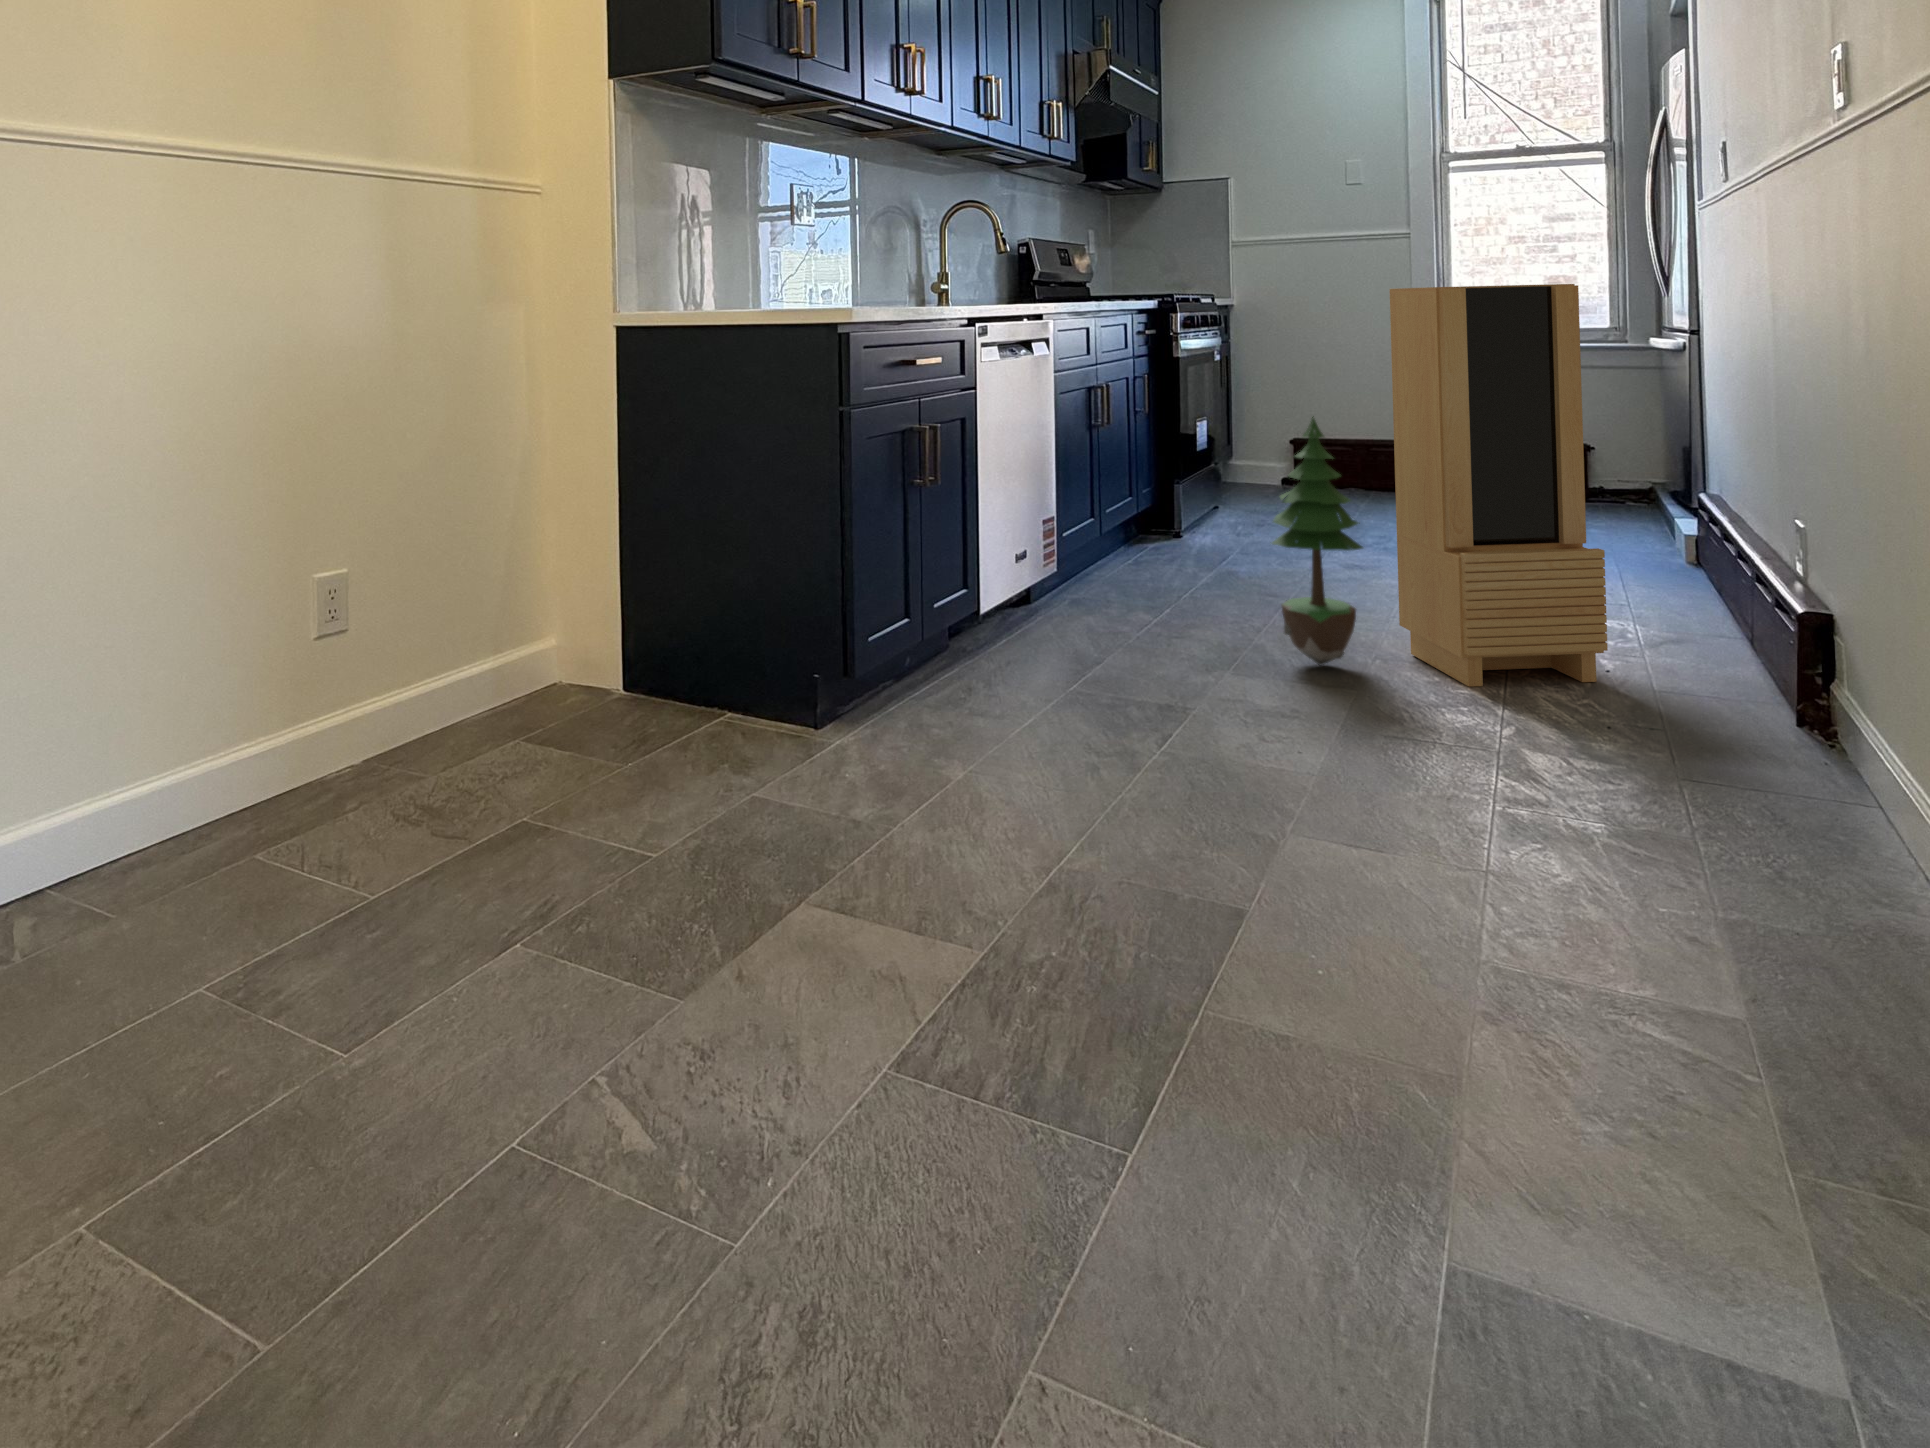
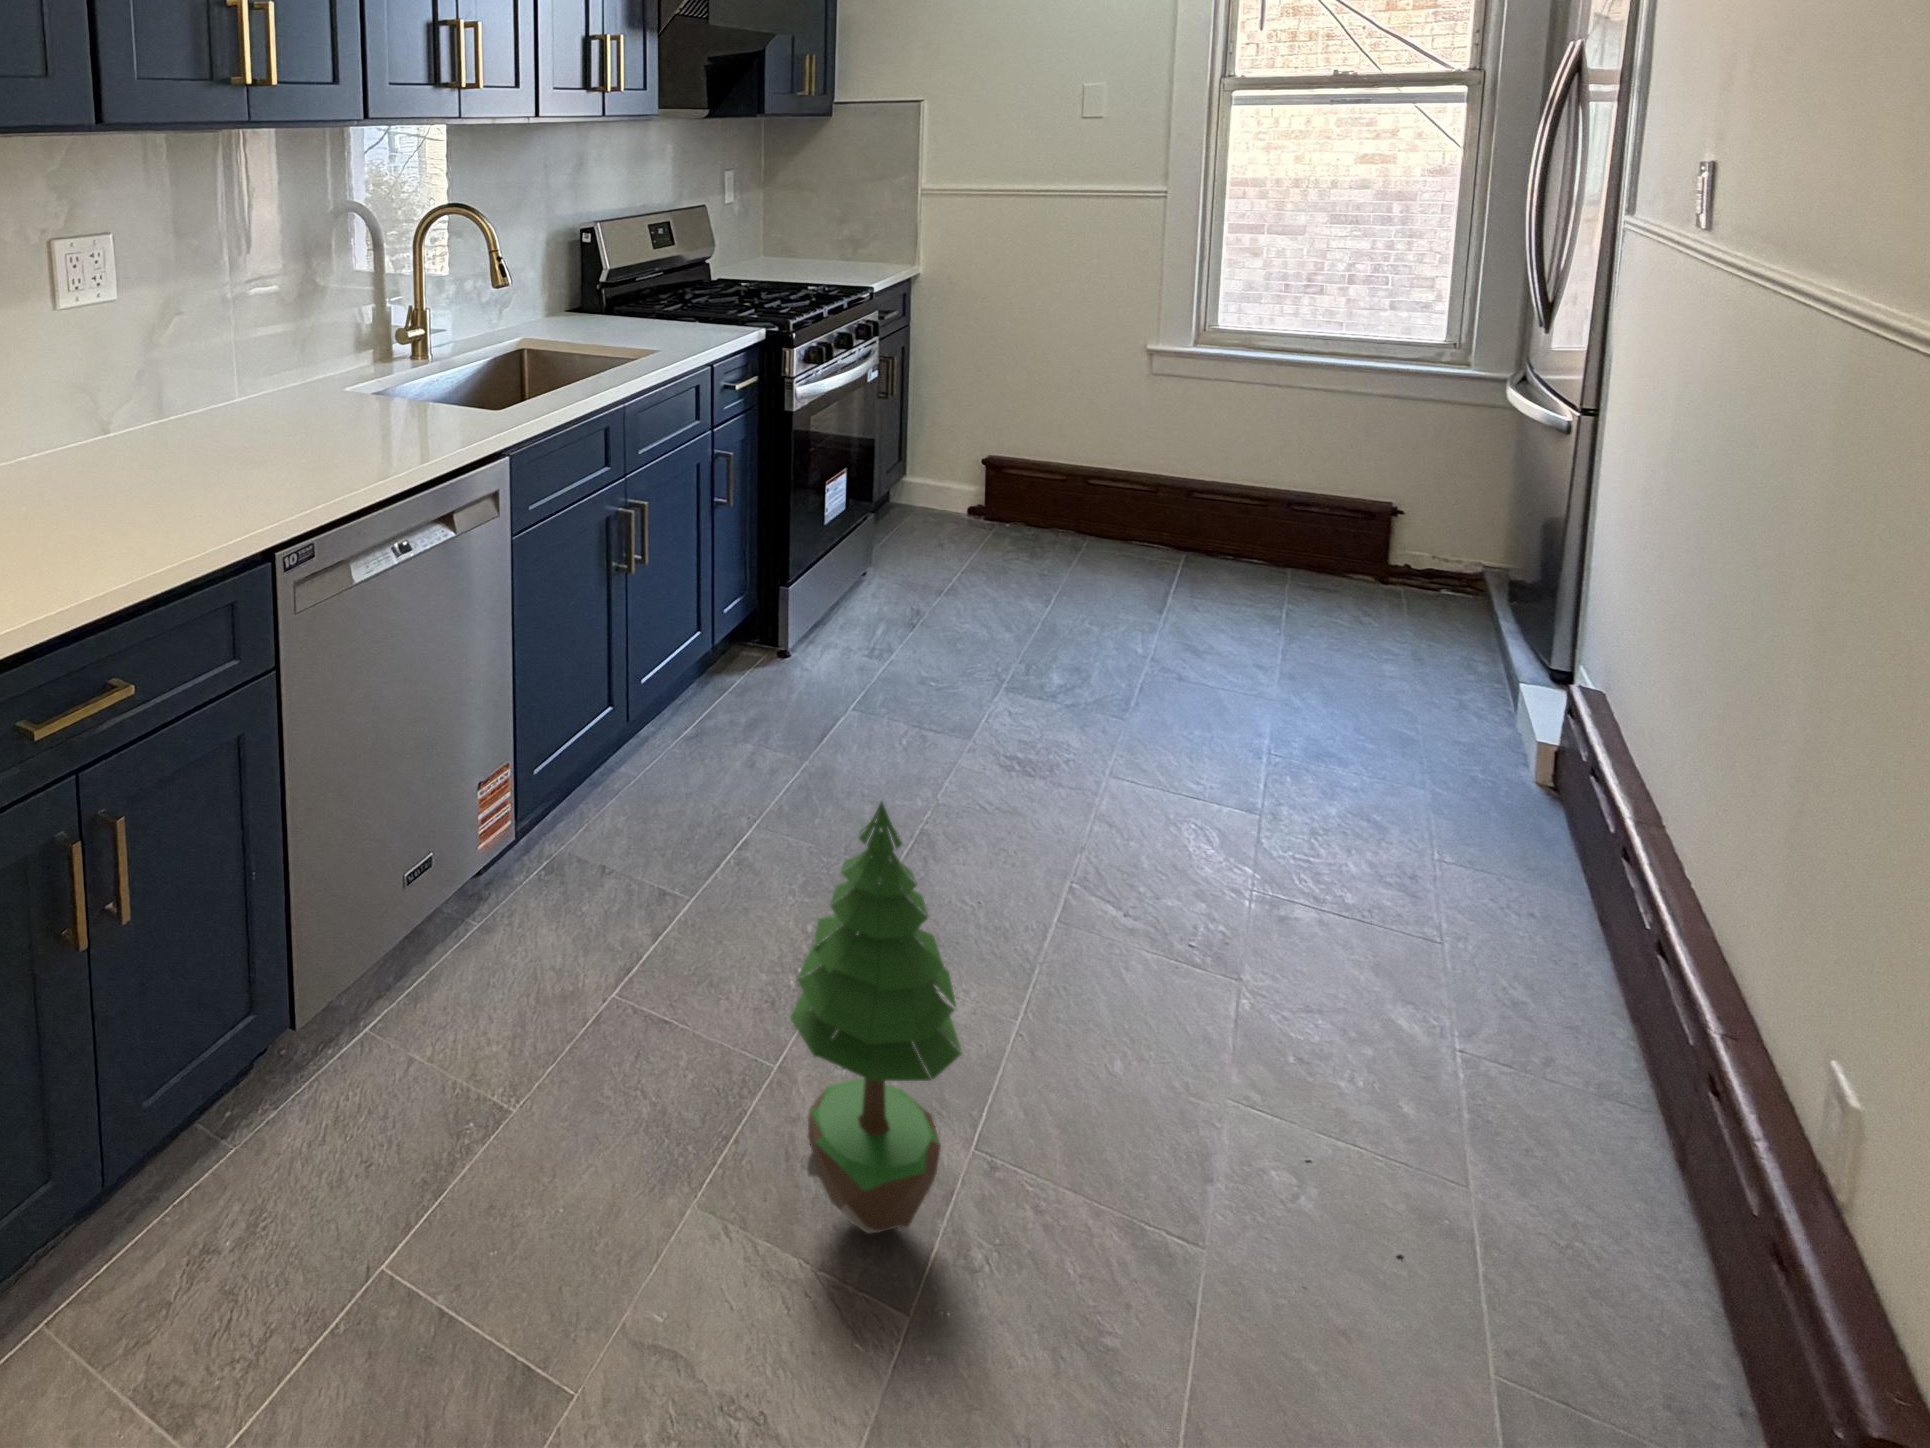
storage cabinet: present [1390,284,1608,686] -> none [1030,541,1438,1364]

